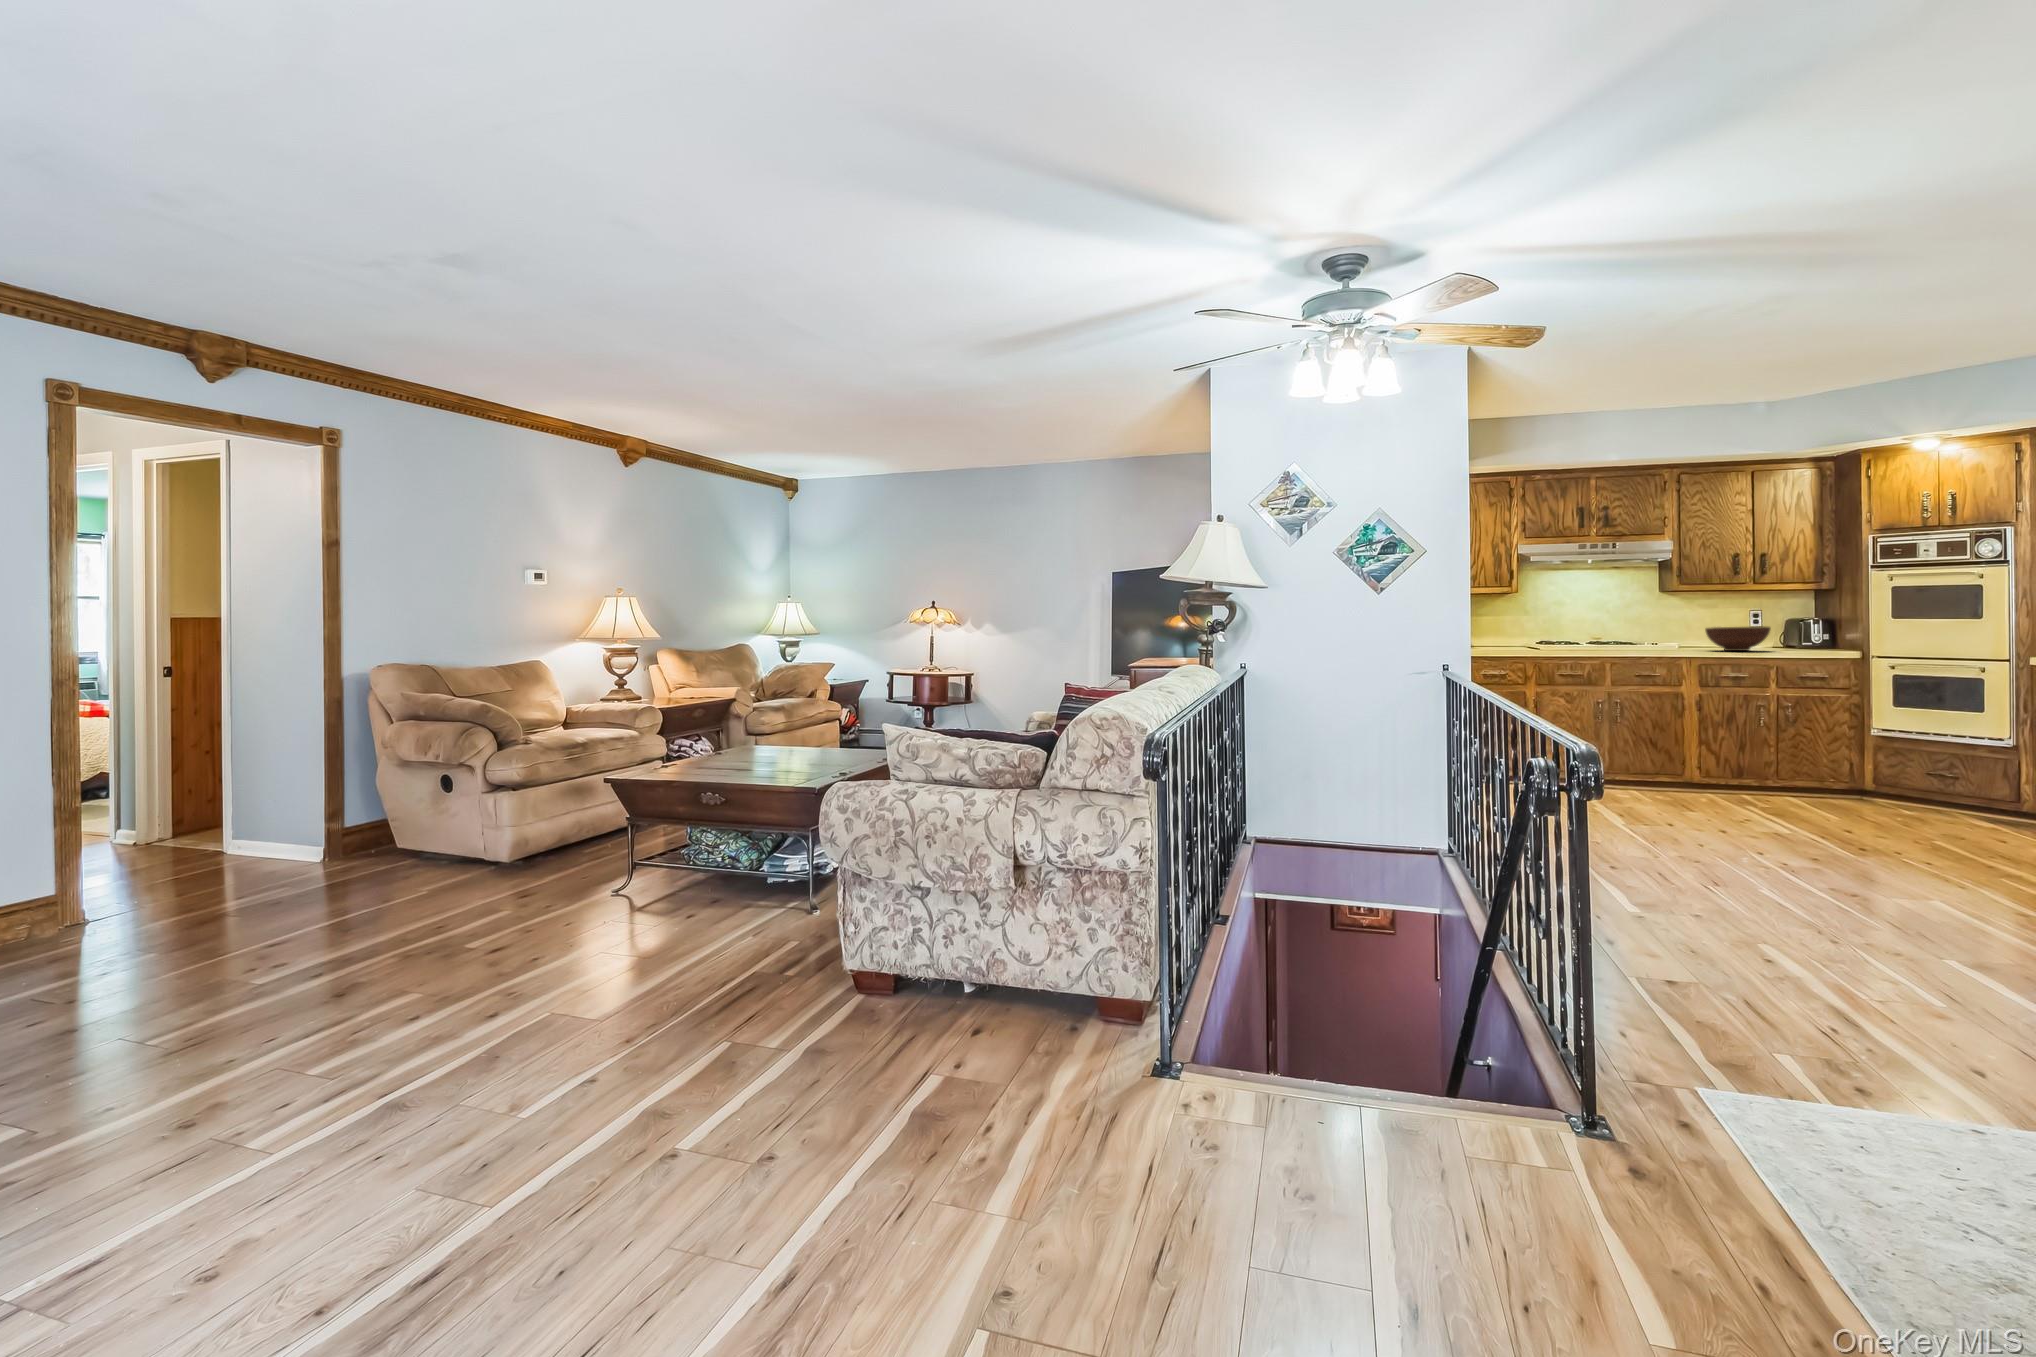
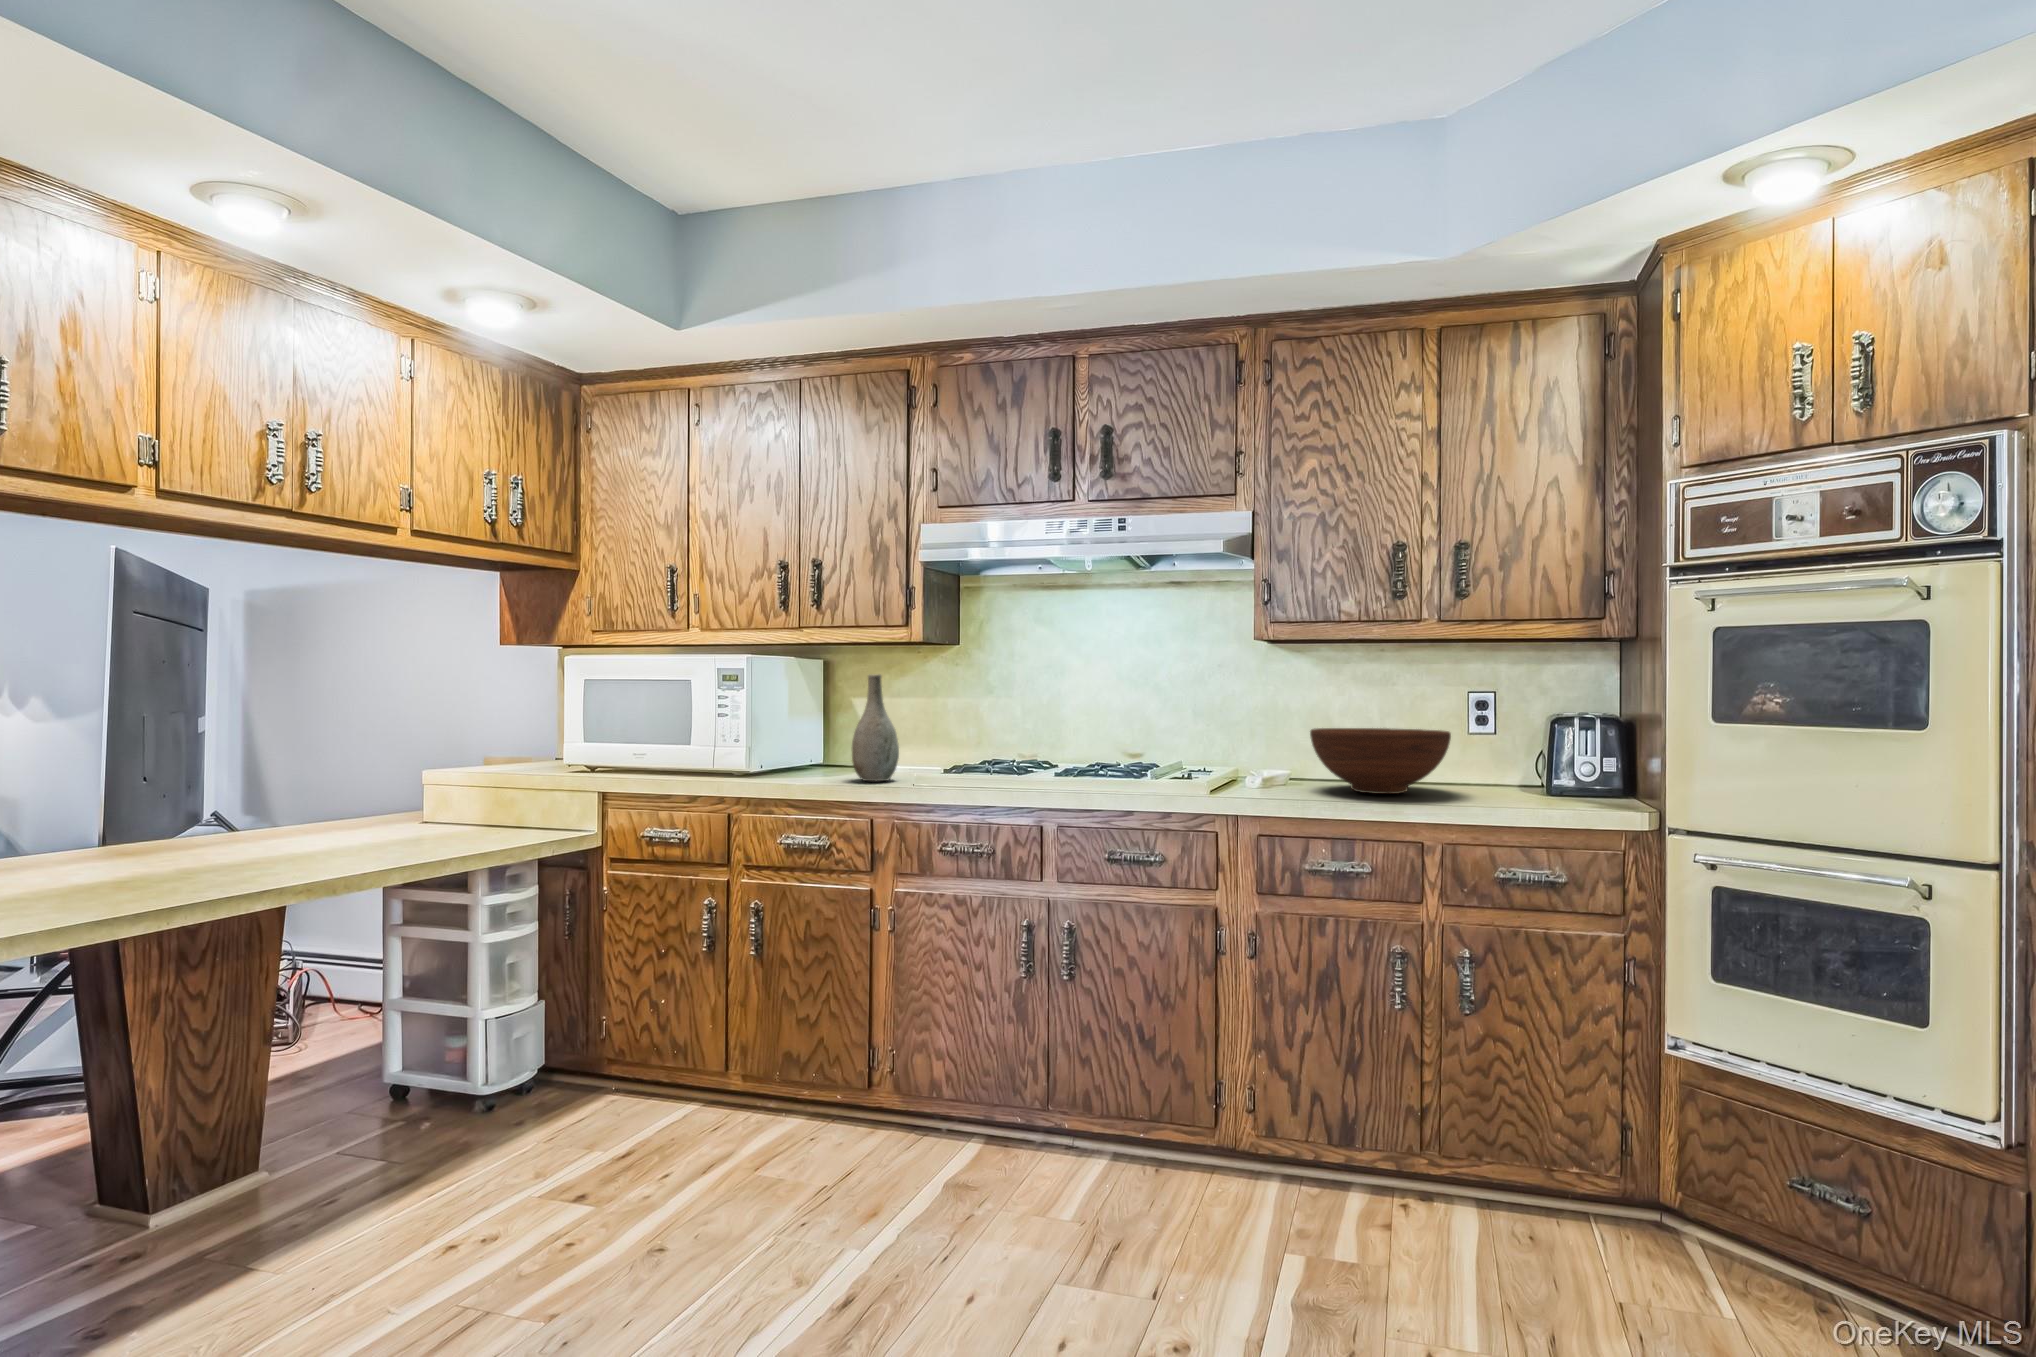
vase: none [1514,610,1535,653] -> present [852,674,899,781]

